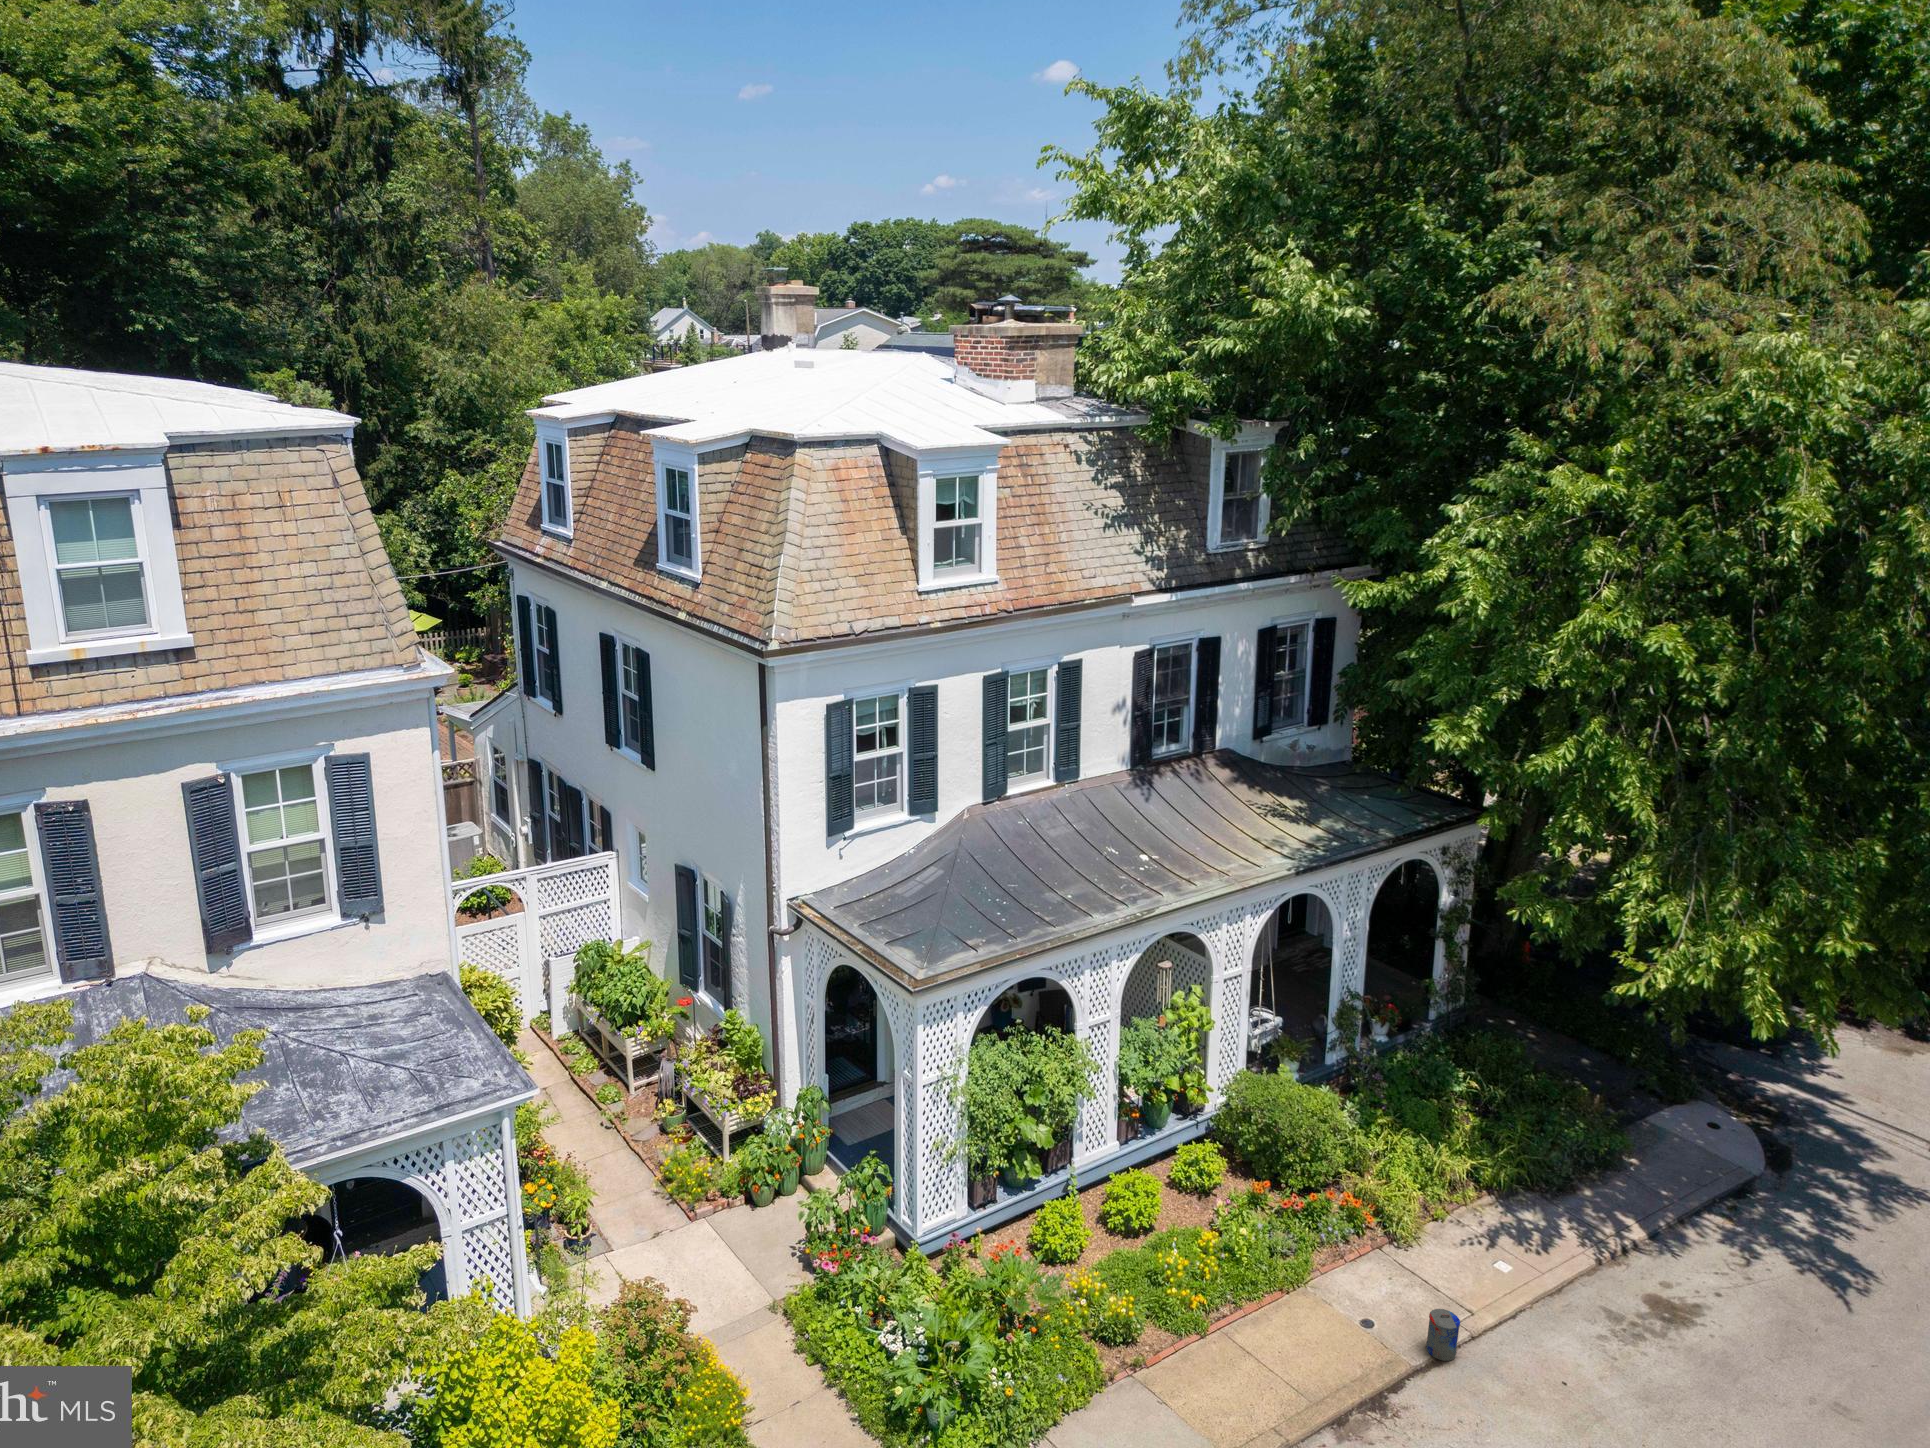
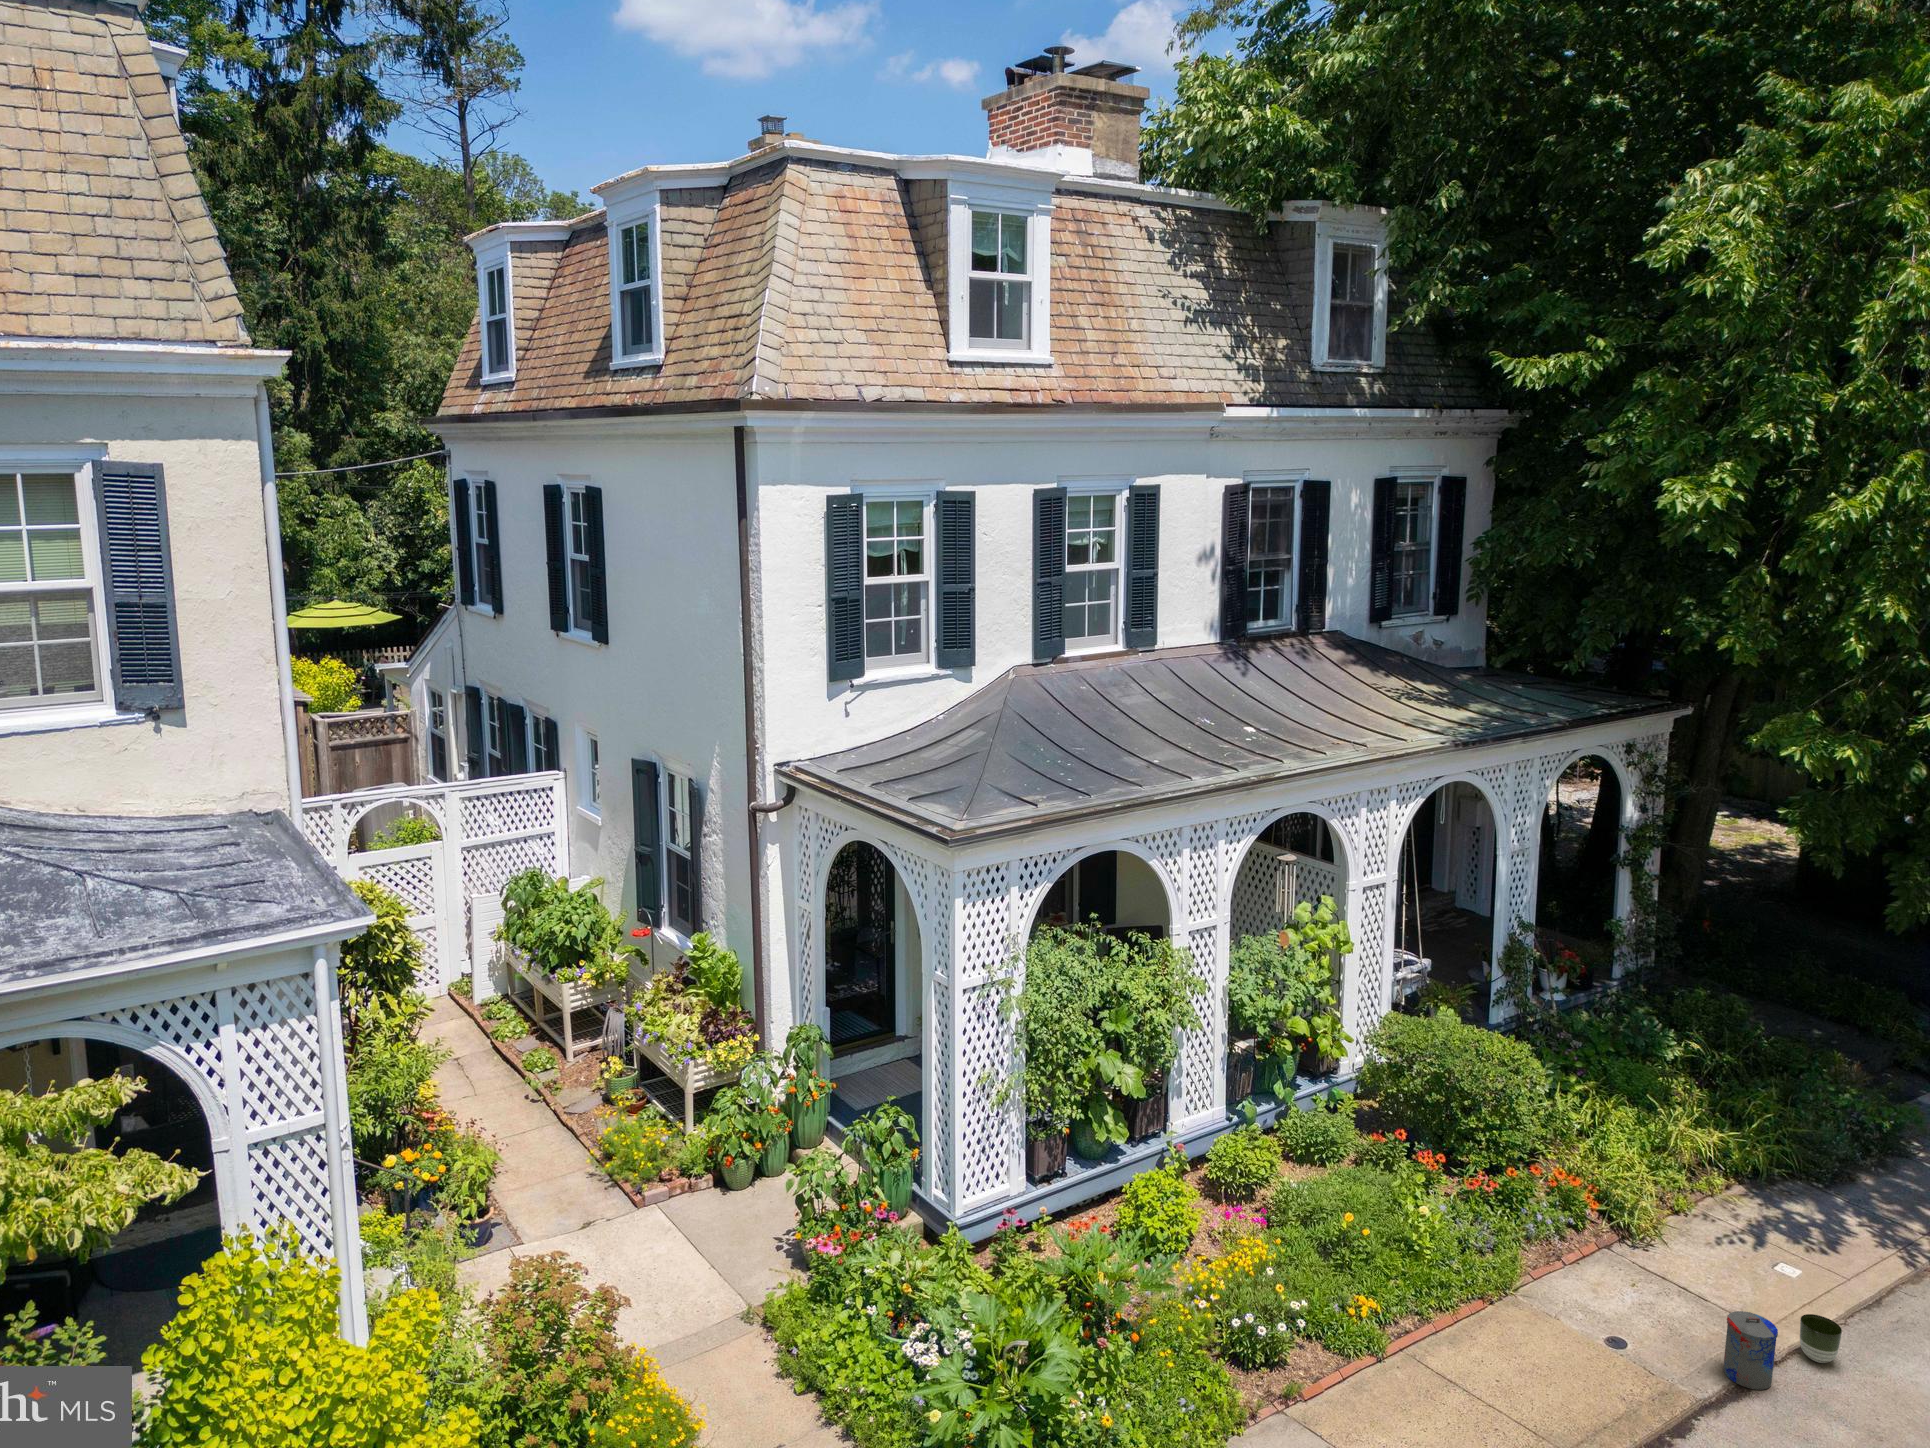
planter: none [1481,1309,1507,1341] -> present [1800,1314,1842,1363]

